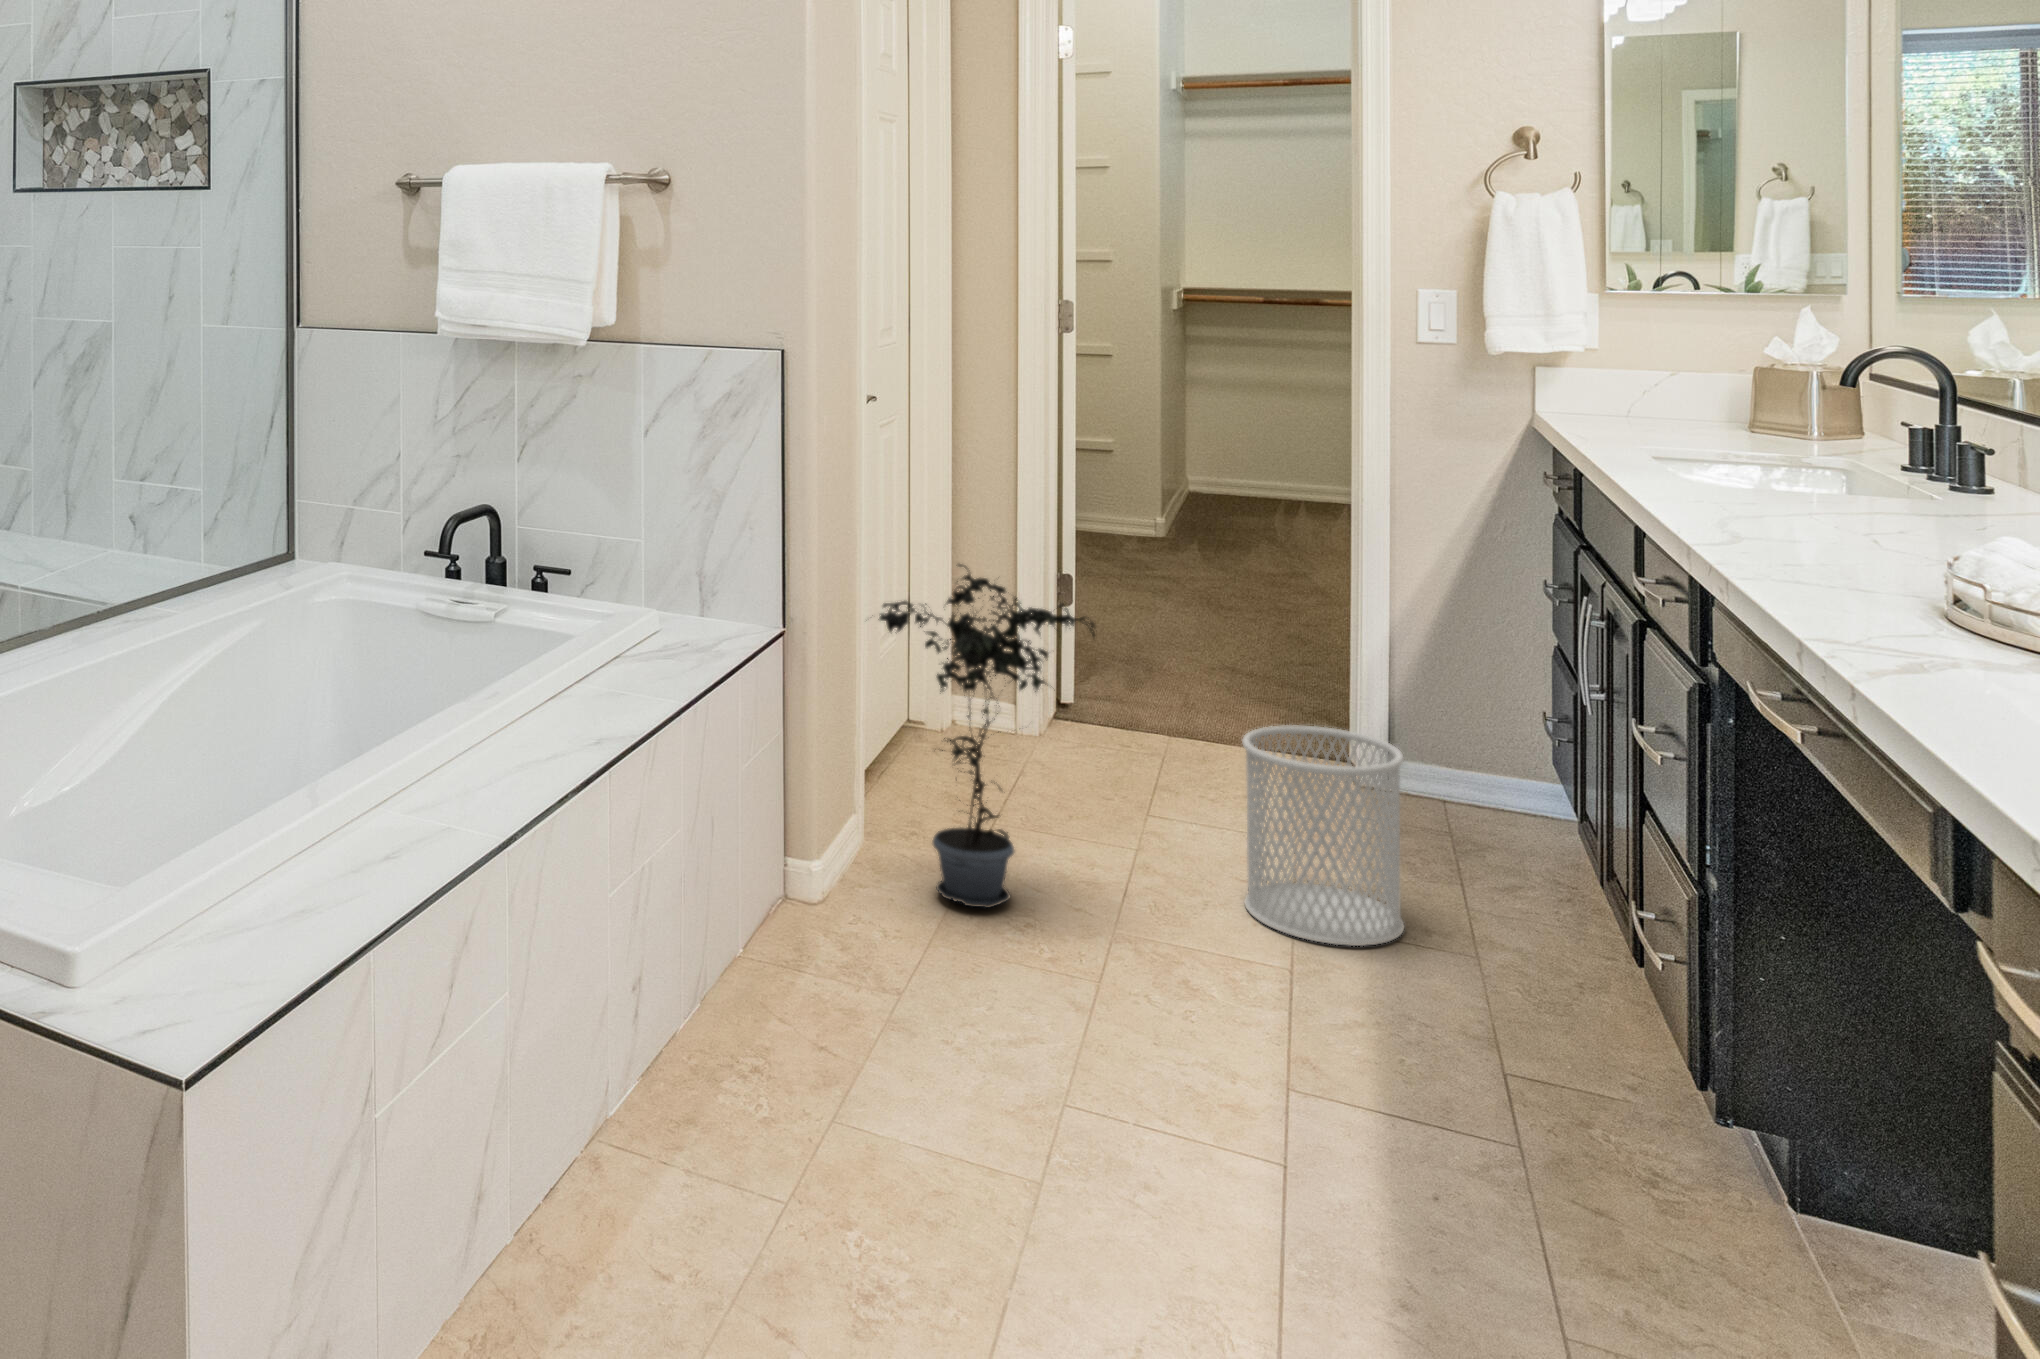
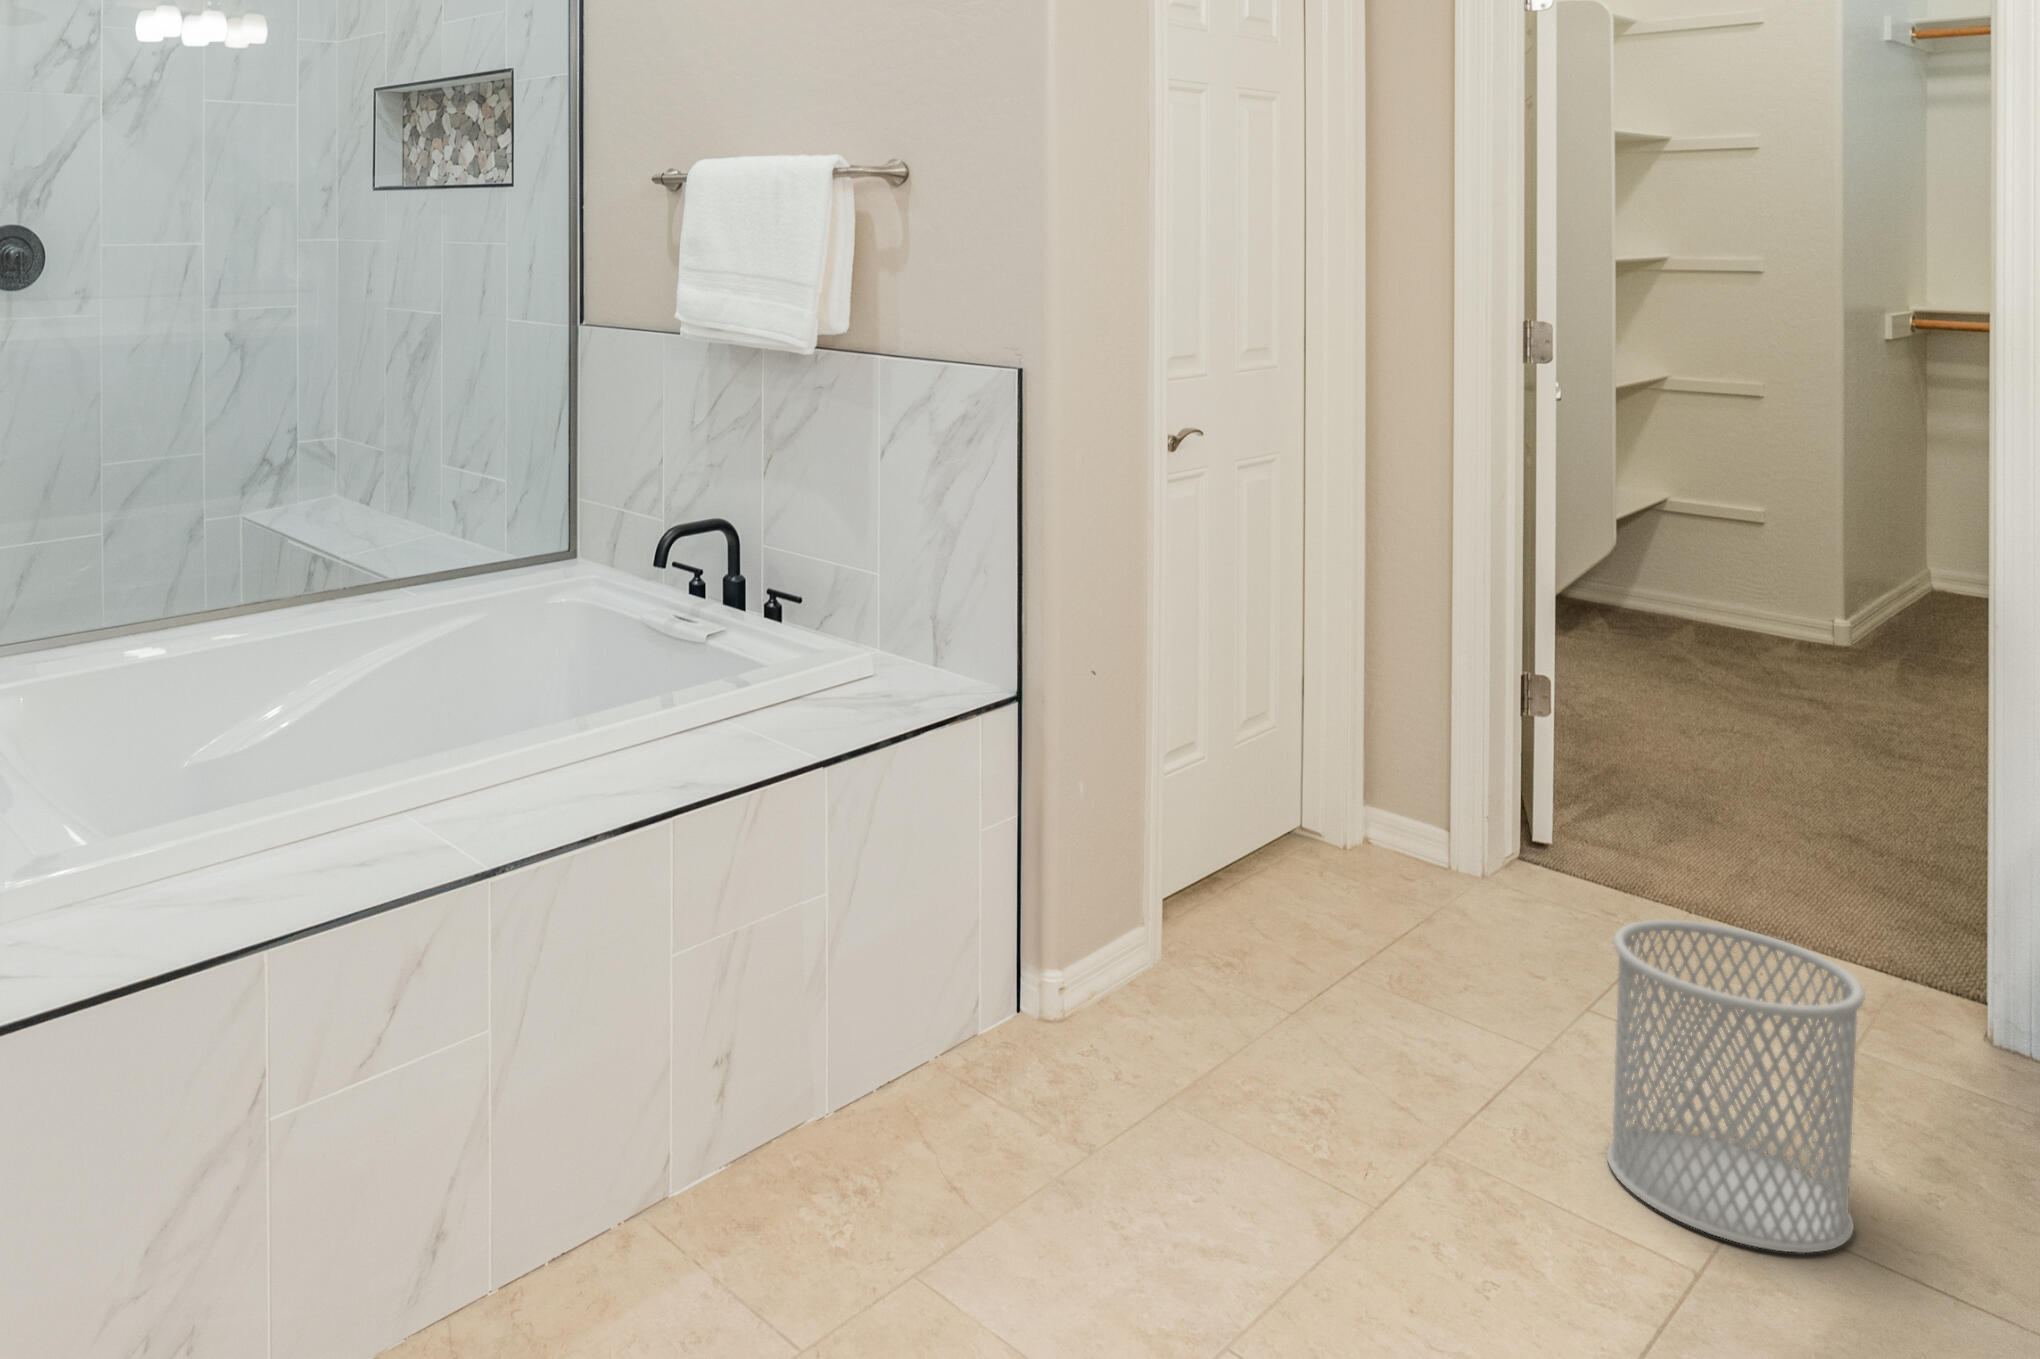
potted plant: present [878,564,1095,908] -> none [1111,644,1401,1067]

